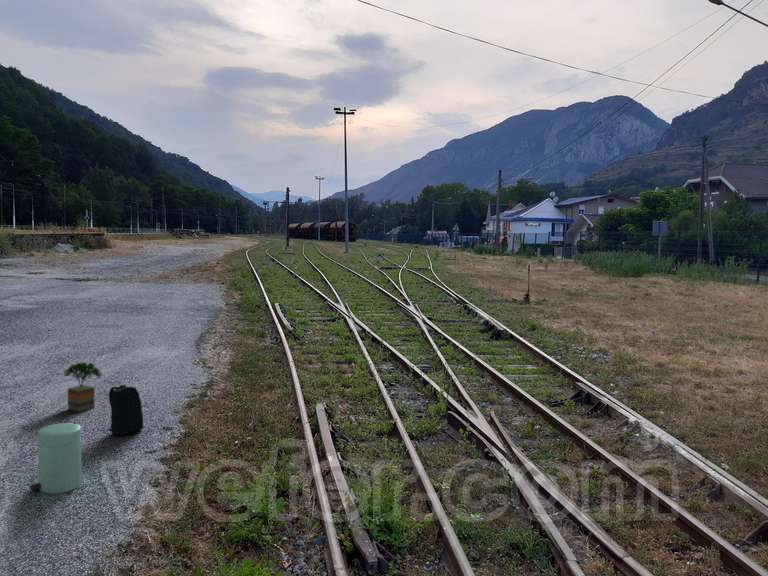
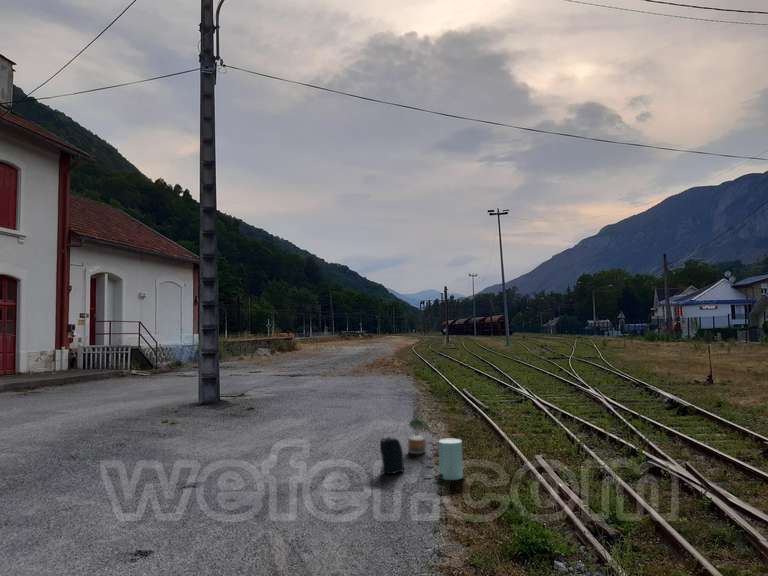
potted tree: present [64,362,102,412] -> present [405,419,430,454]
trash can: present [30,423,82,494] -> present [436,439,463,480]

